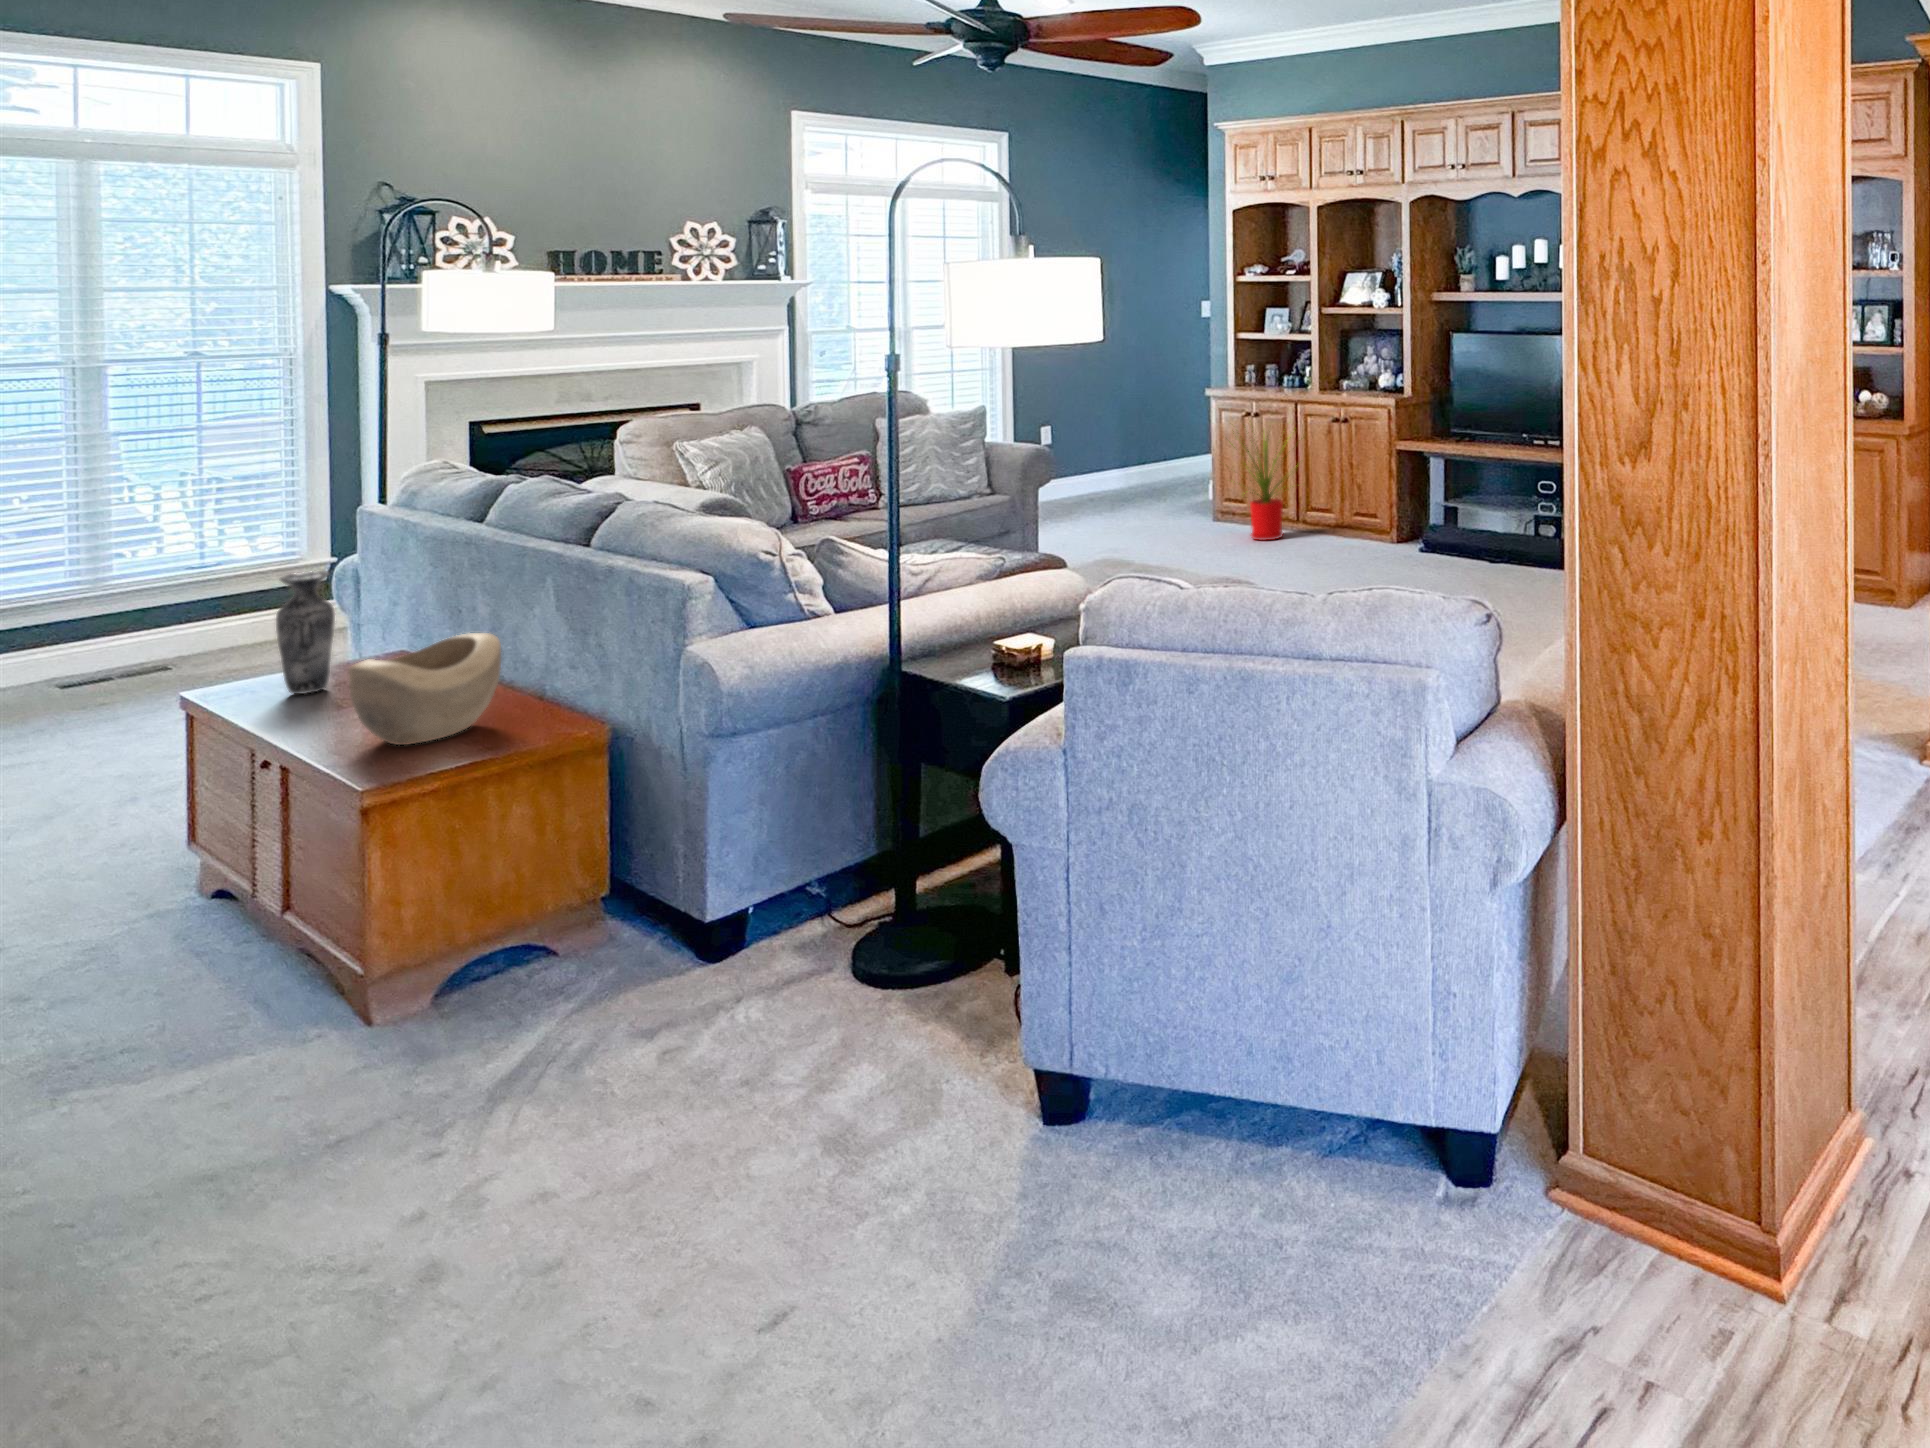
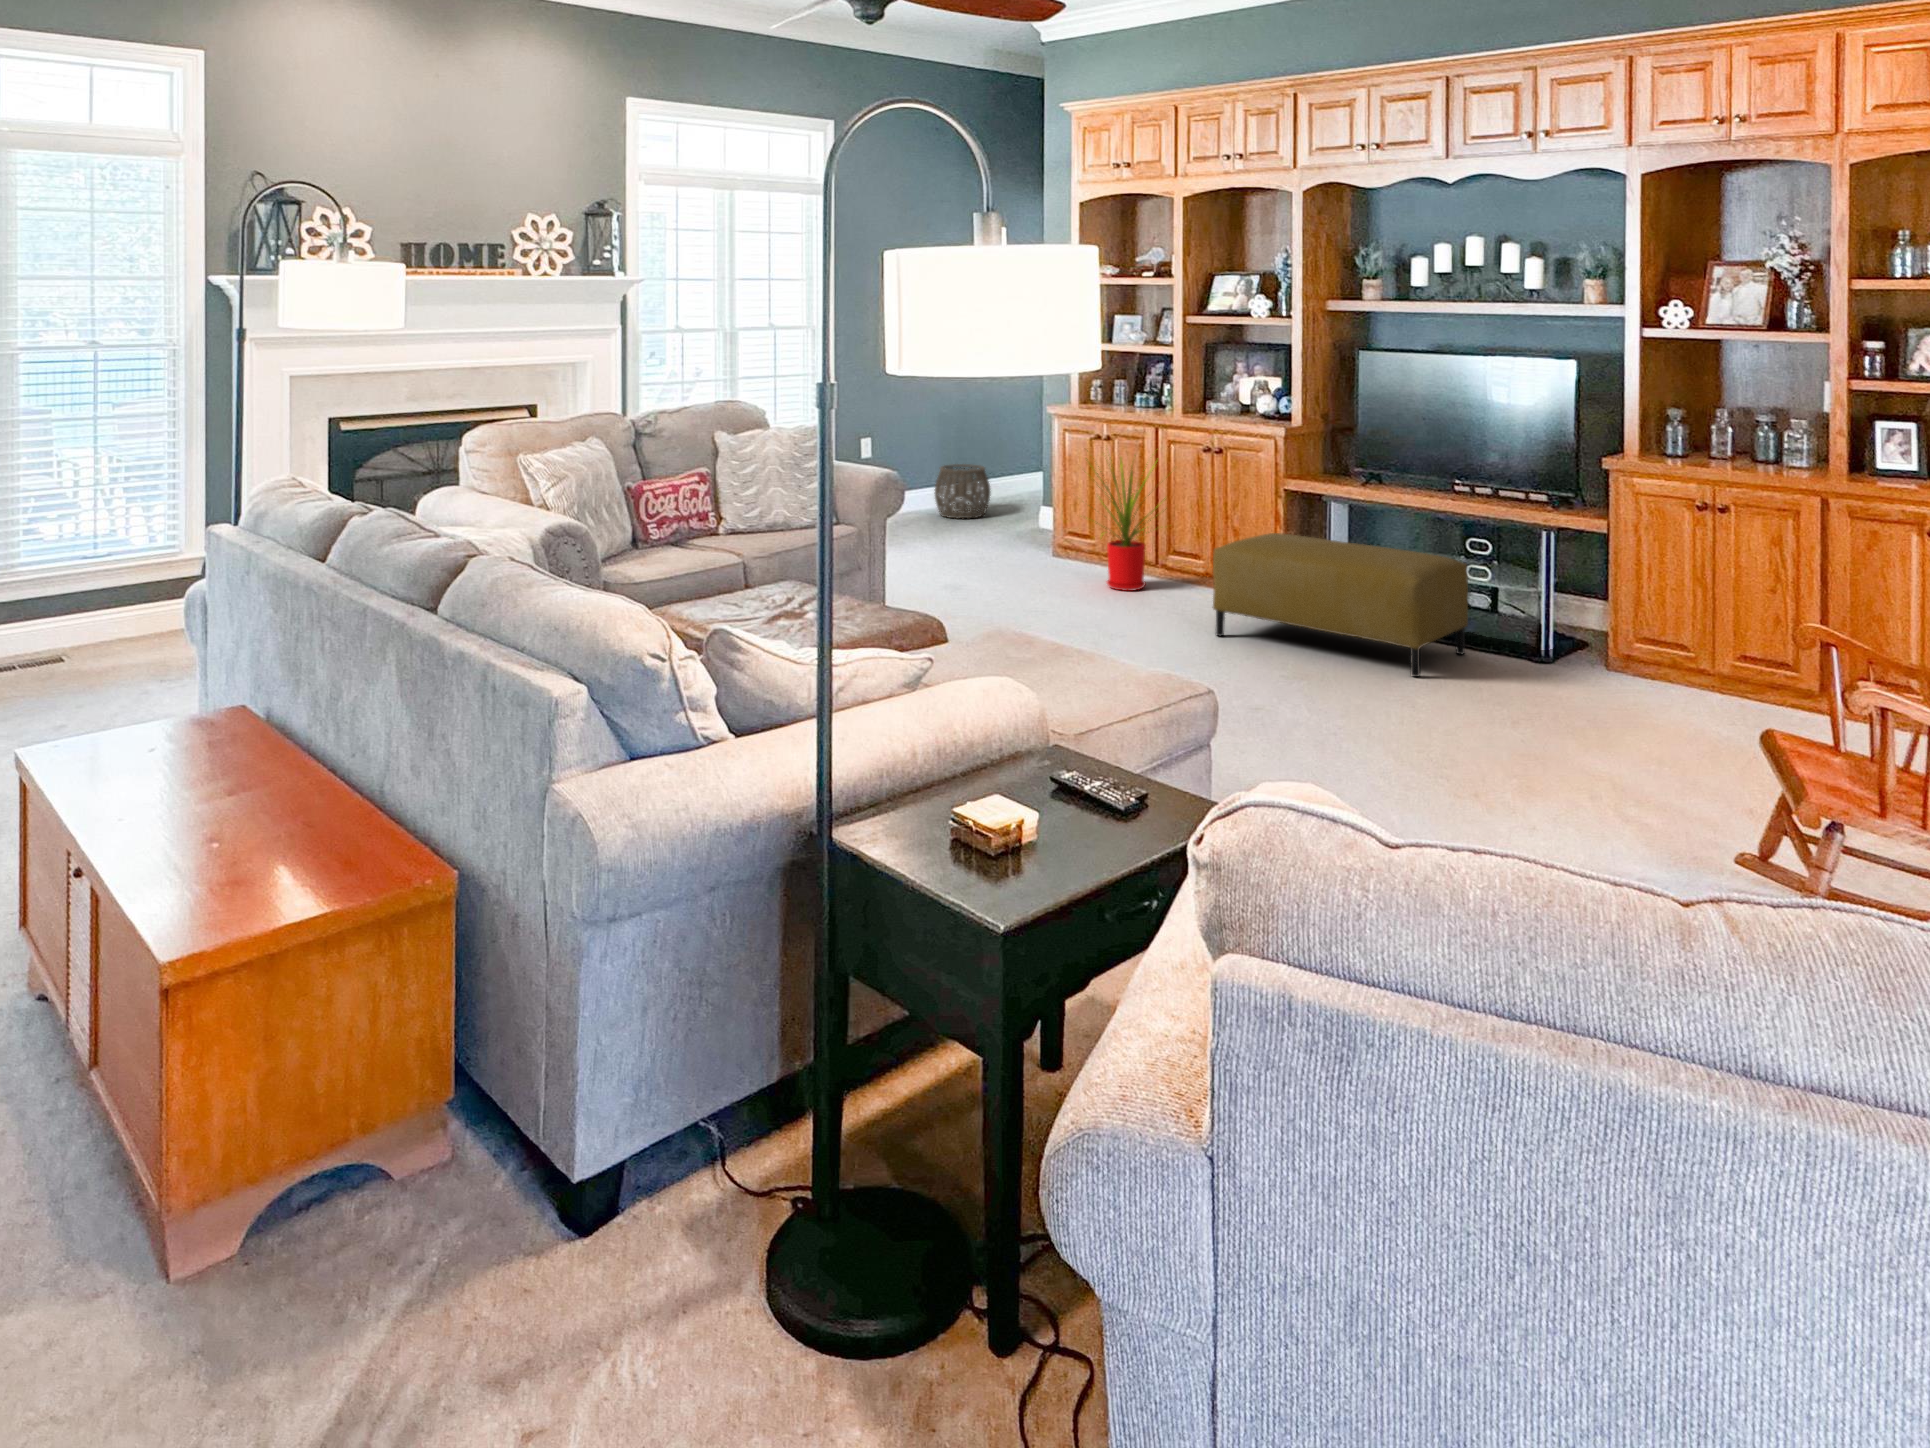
woven basket: none [1111,446,1165,494] -> present [934,464,991,519]
ottoman: none [1325,482,1521,584] -> present [1213,533,1468,677]
vase: present [276,571,335,694] -> none [112,622,172,771]
decorative bowl: present [348,633,501,745] -> none [170,729,339,879]

